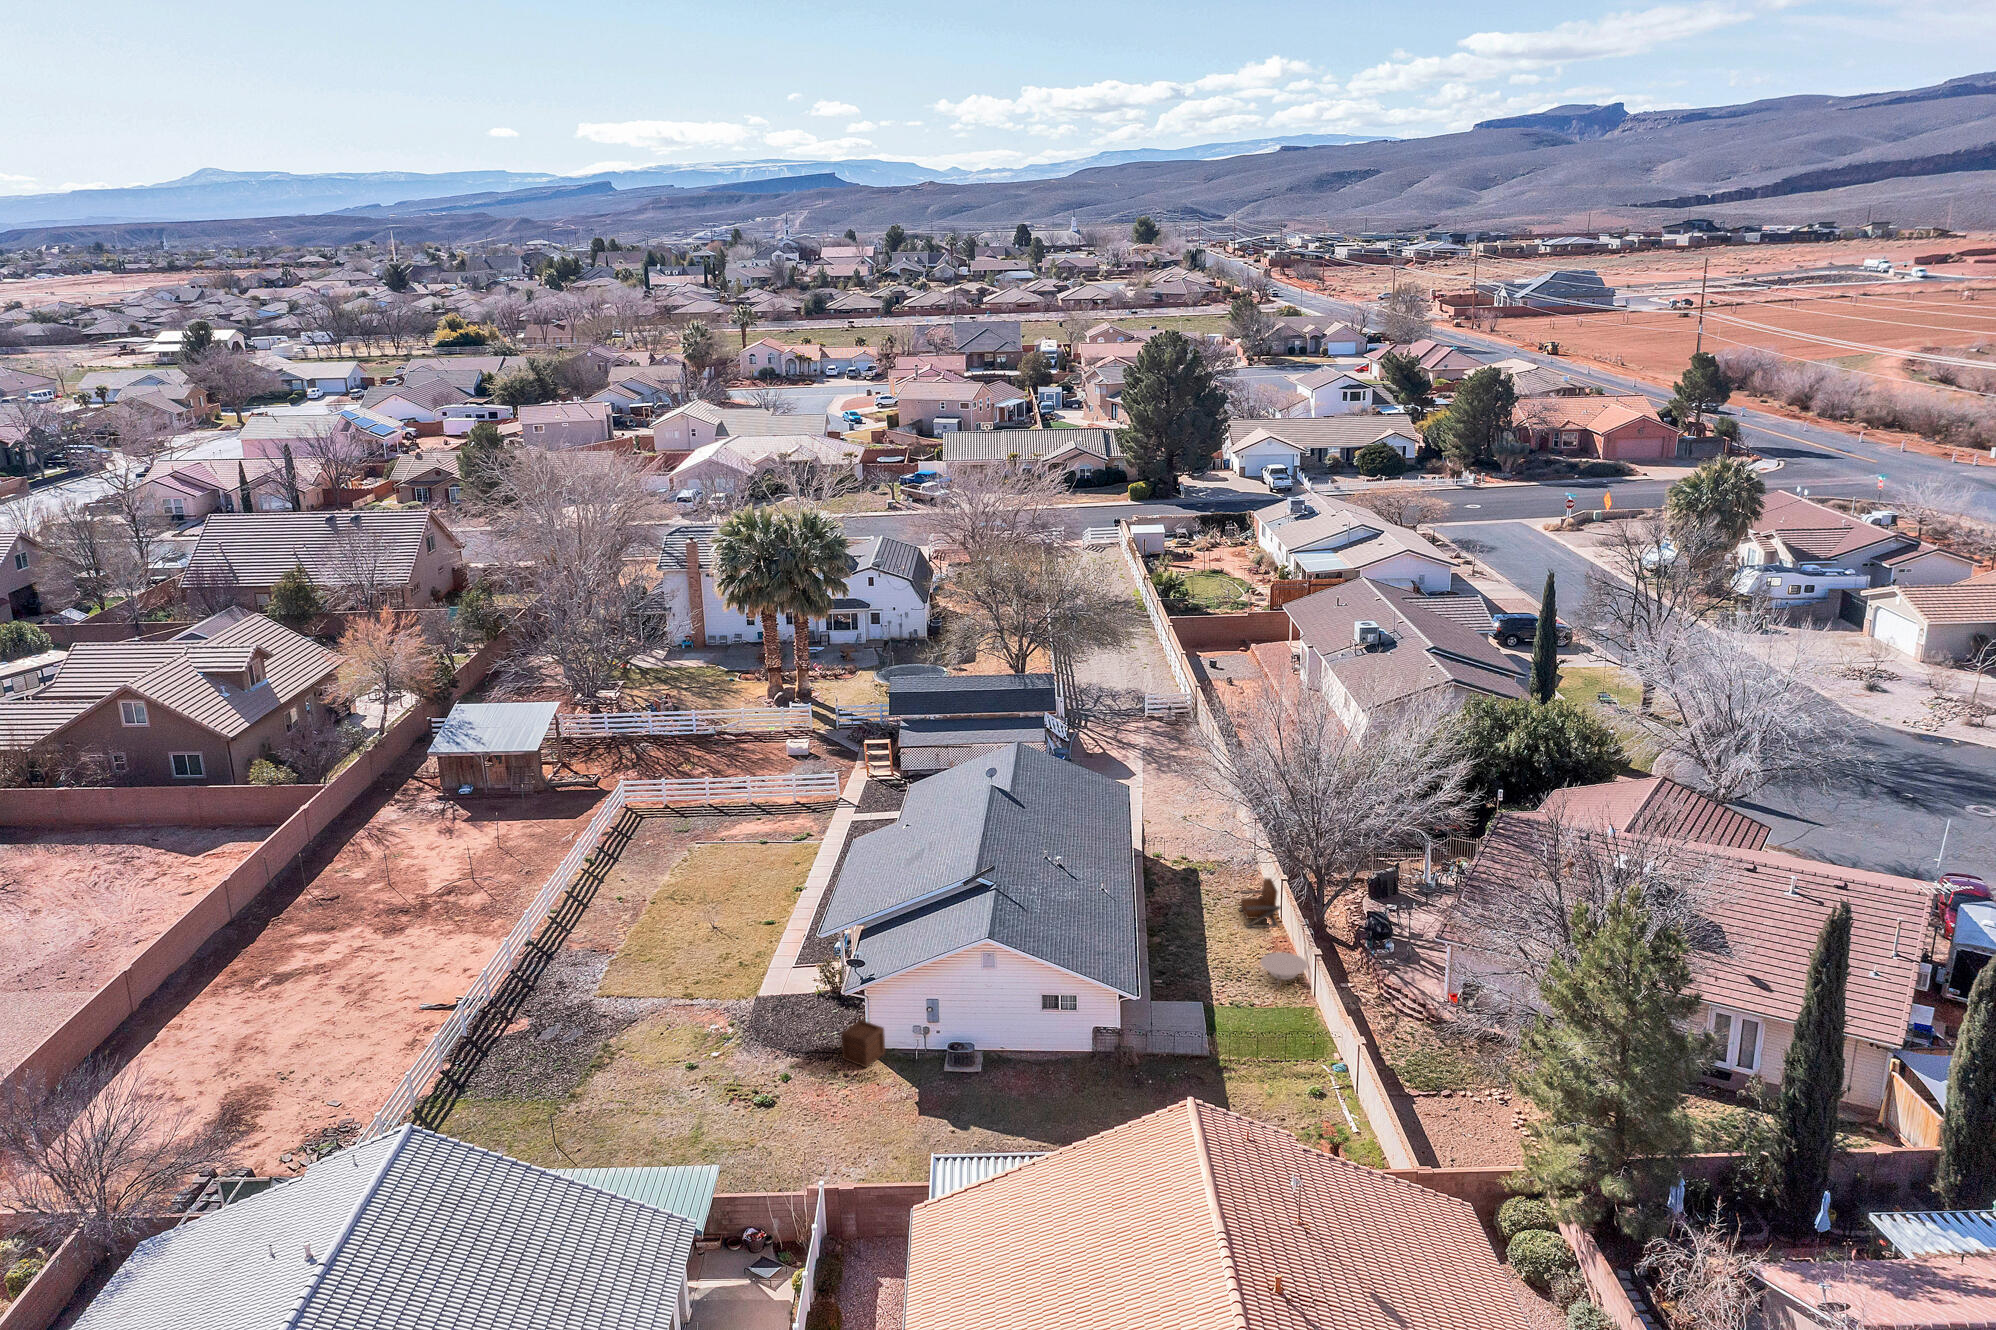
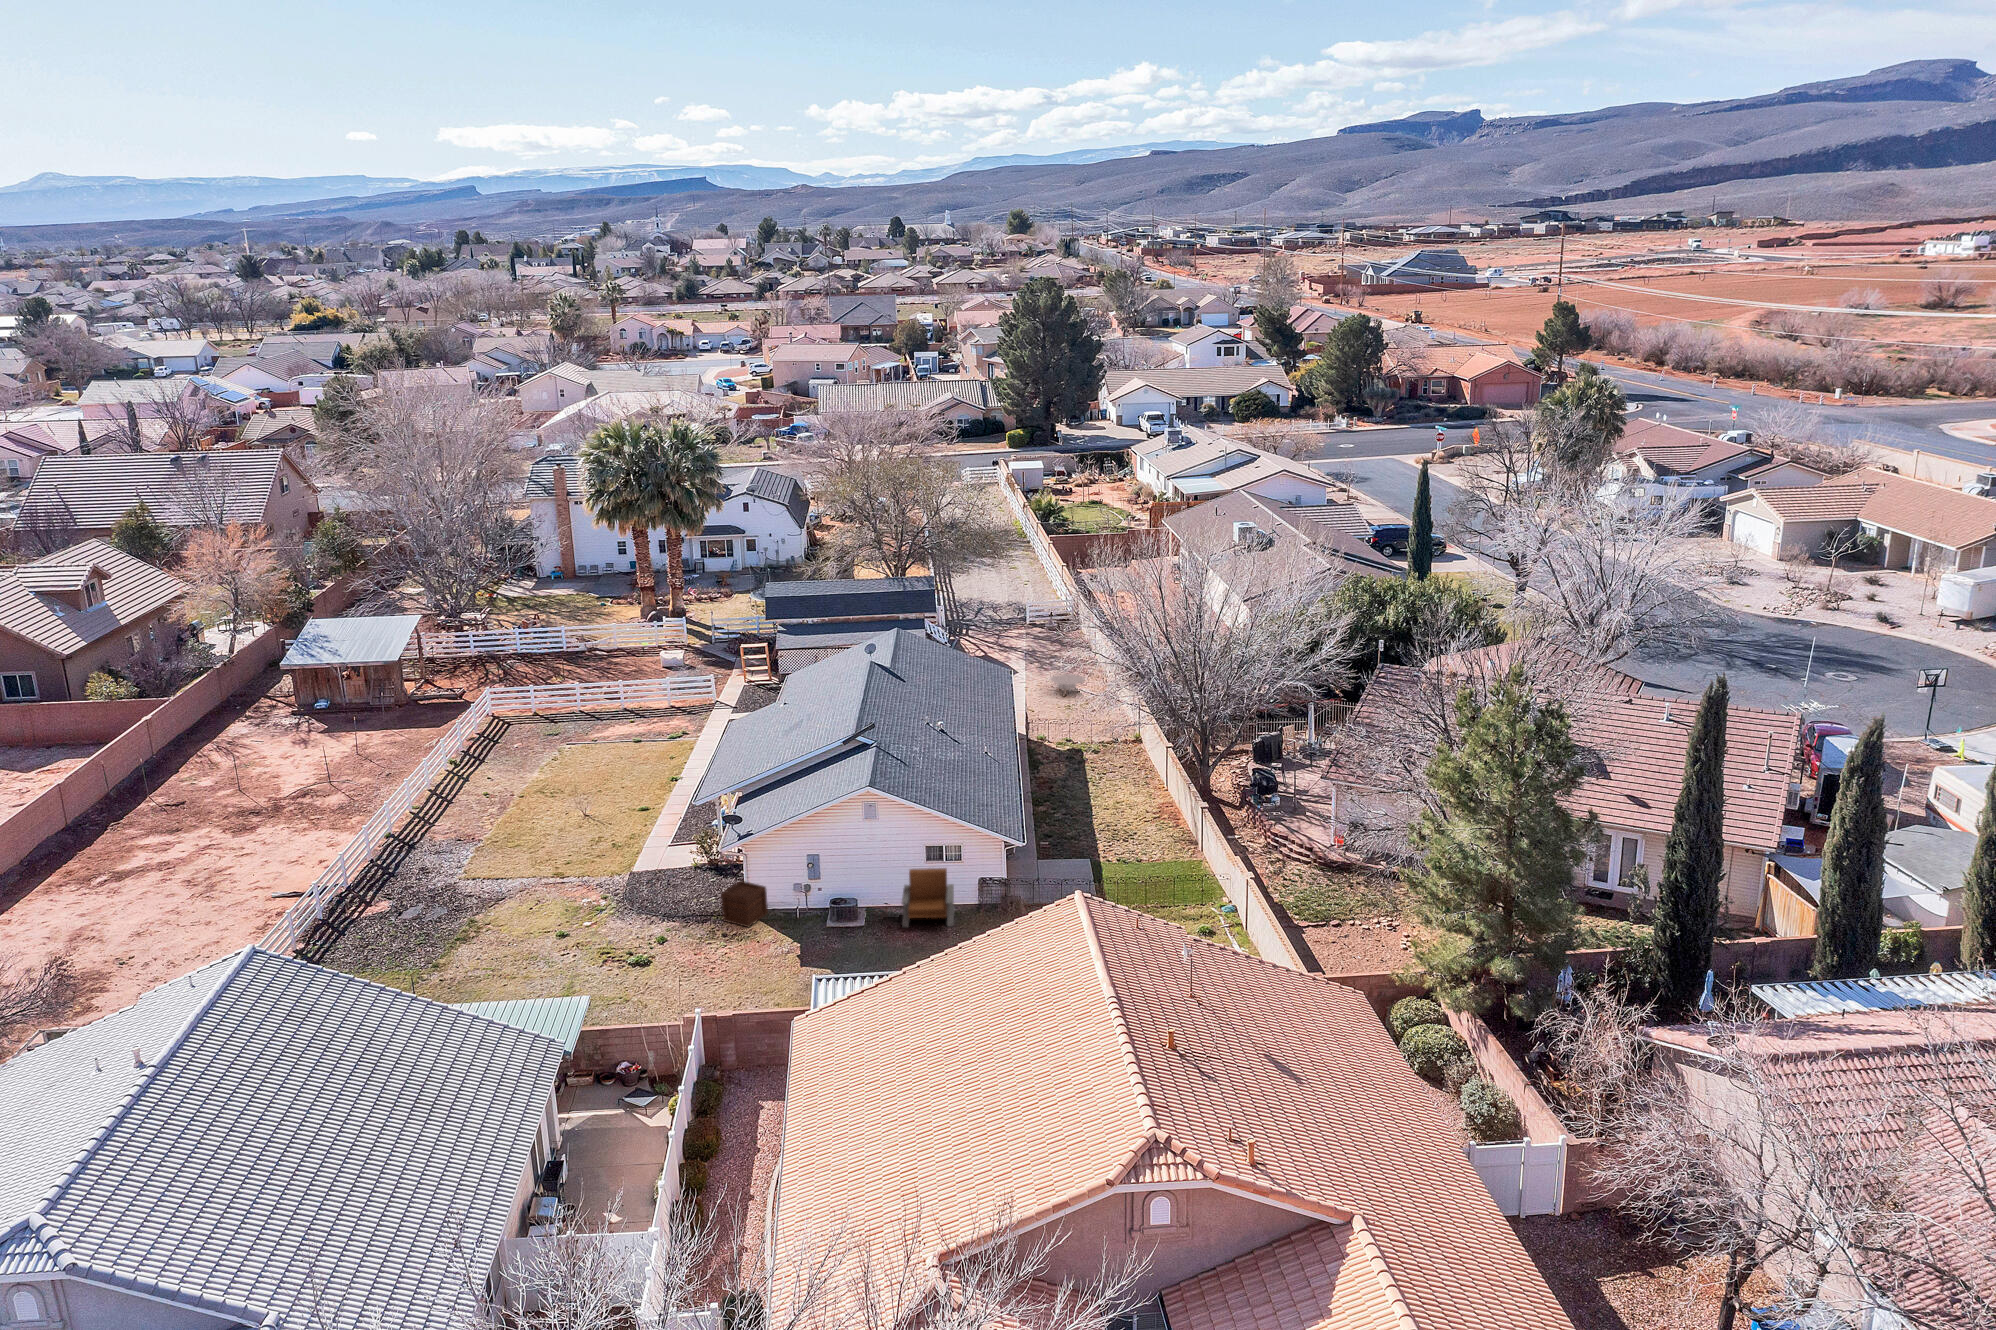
lounge chair: present [1239,878,1280,928] -> present [902,868,954,927]
round table: present [1260,952,1308,990] -> present [1051,674,1085,697]

